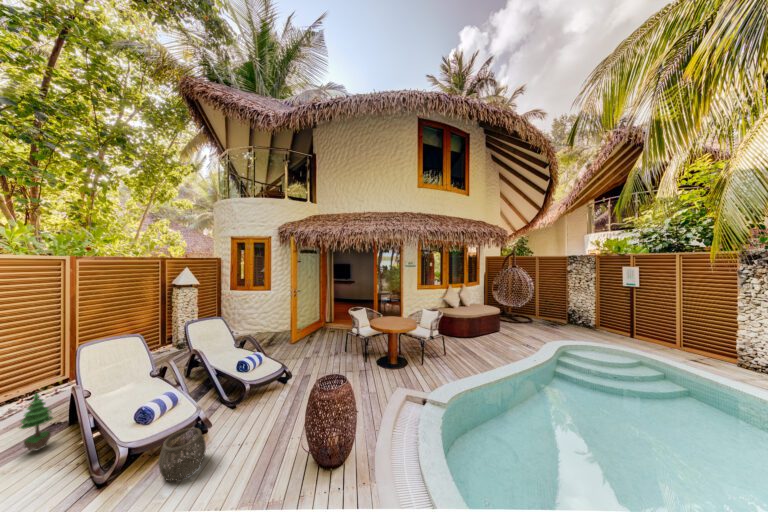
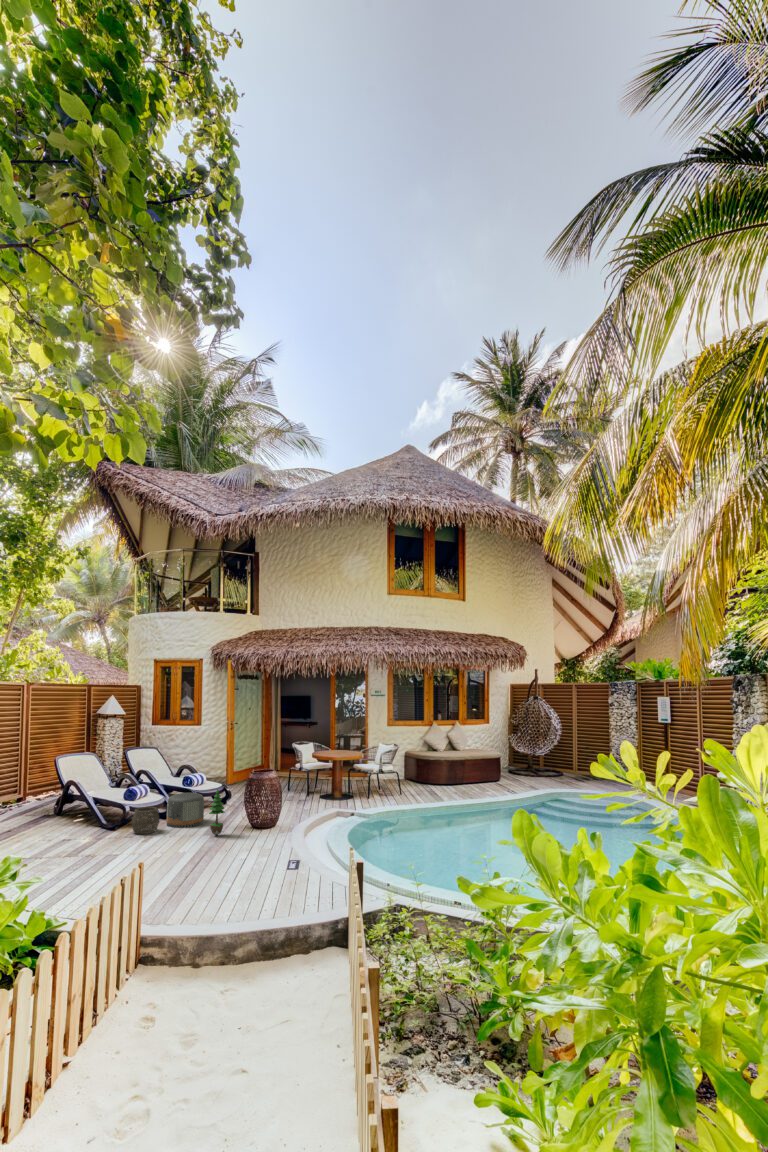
pouf: none [222,387,272,446] -> present [166,793,204,828]
potted tree: present [20,393,53,450] -> present [209,789,225,836]

